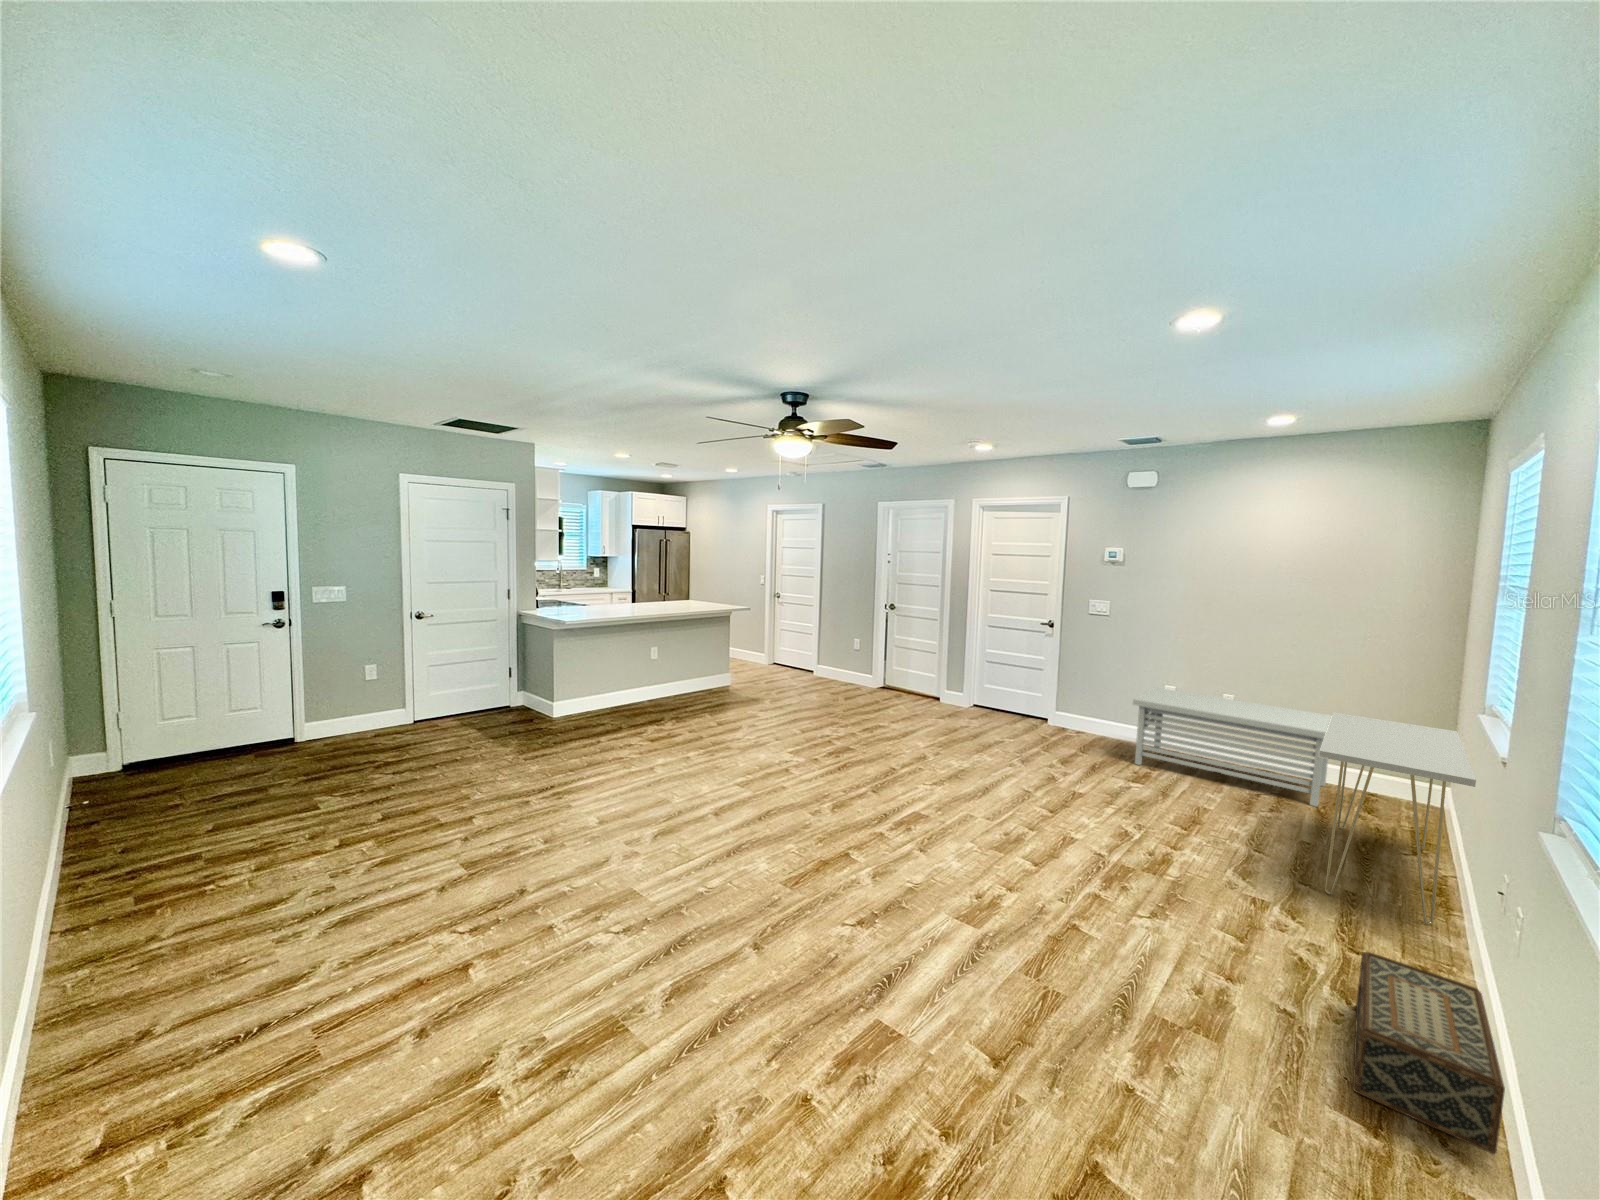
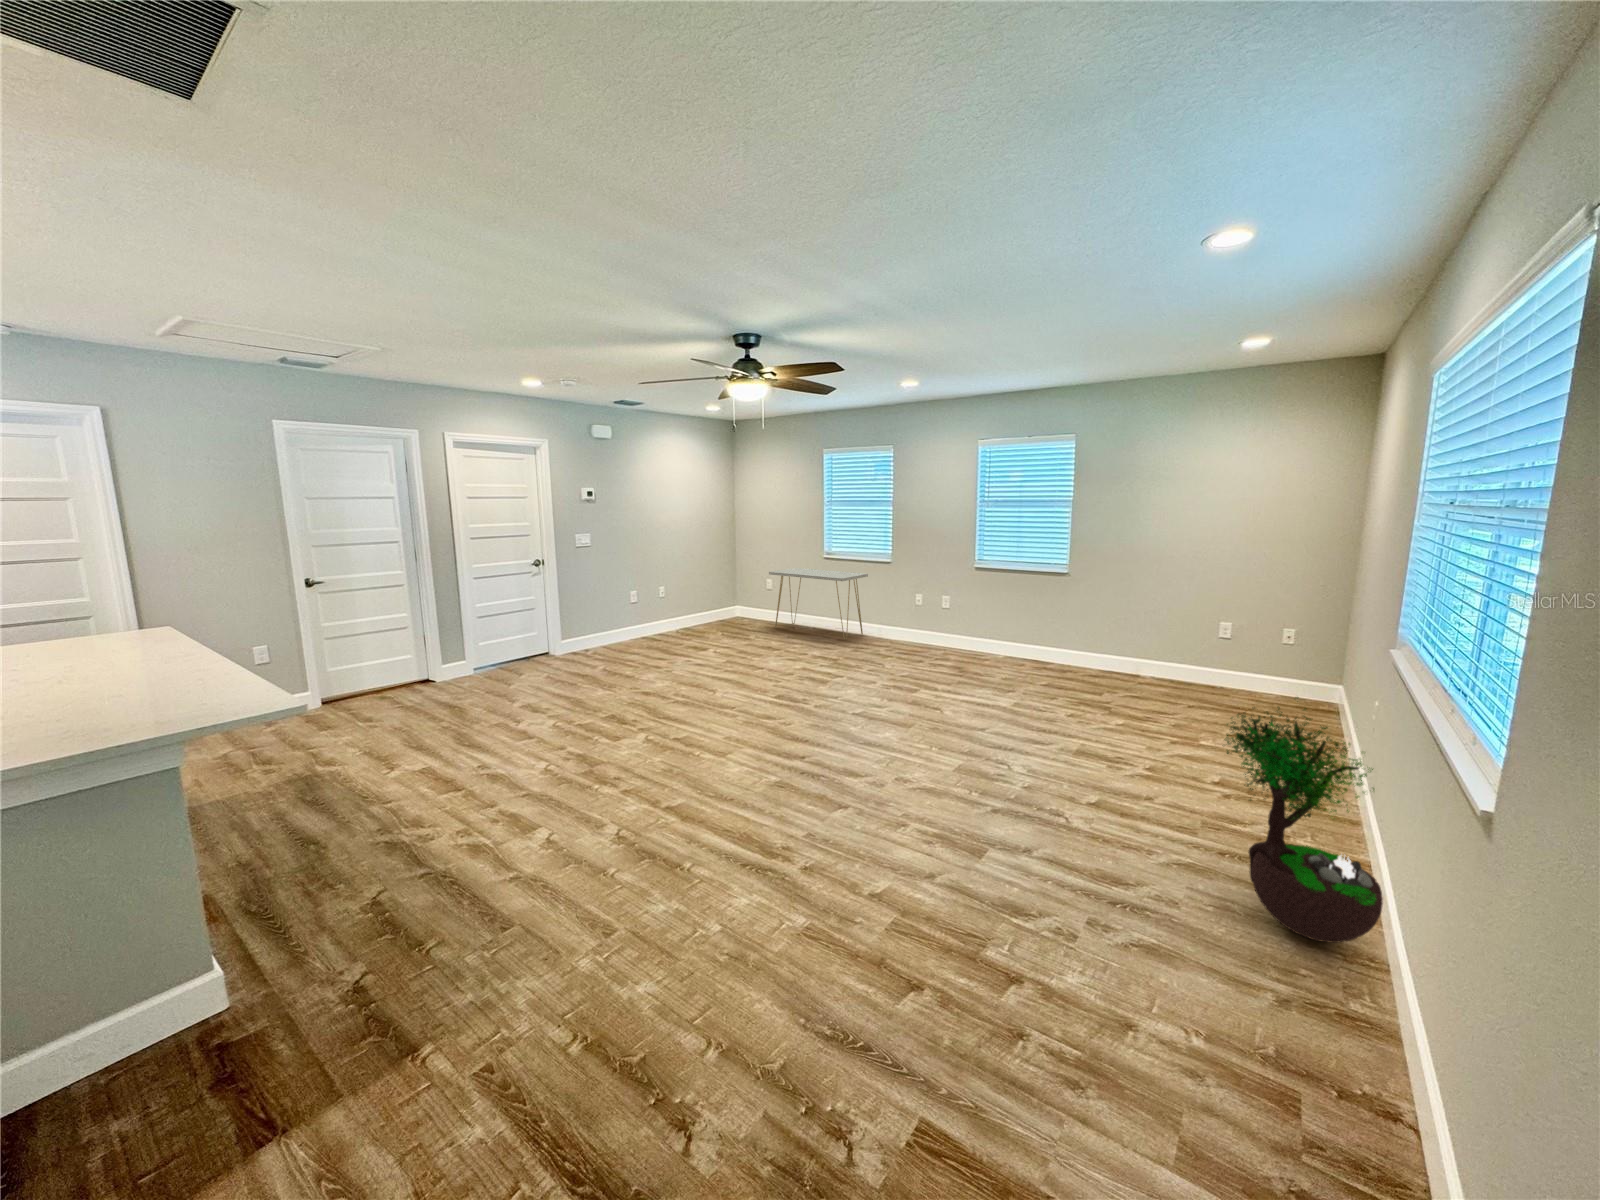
storage bench: present [1133,688,1331,807] -> none [641,582,750,643]
potted tree: none [47,759,252,1023] -> present [1225,708,1383,943]
woven basket: present [1353,952,1505,1154] -> none [926,625,986,656]

